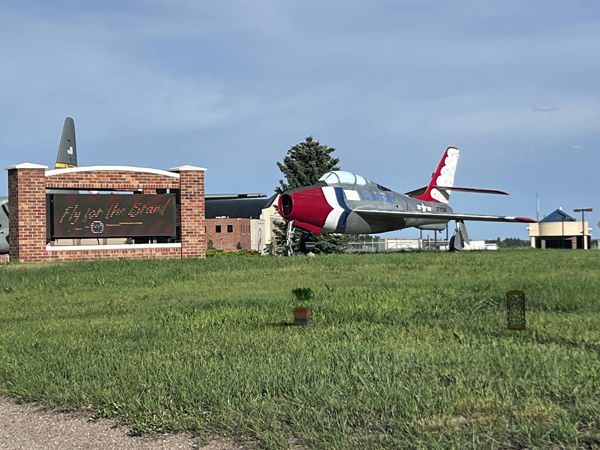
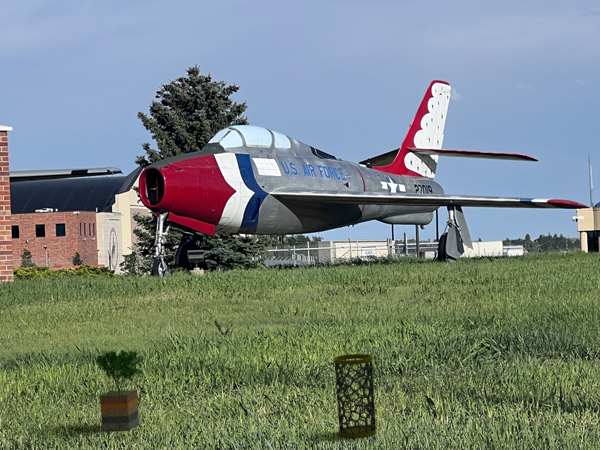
trash can: present [506,290,526,330] -> present [334,354,376,438]

